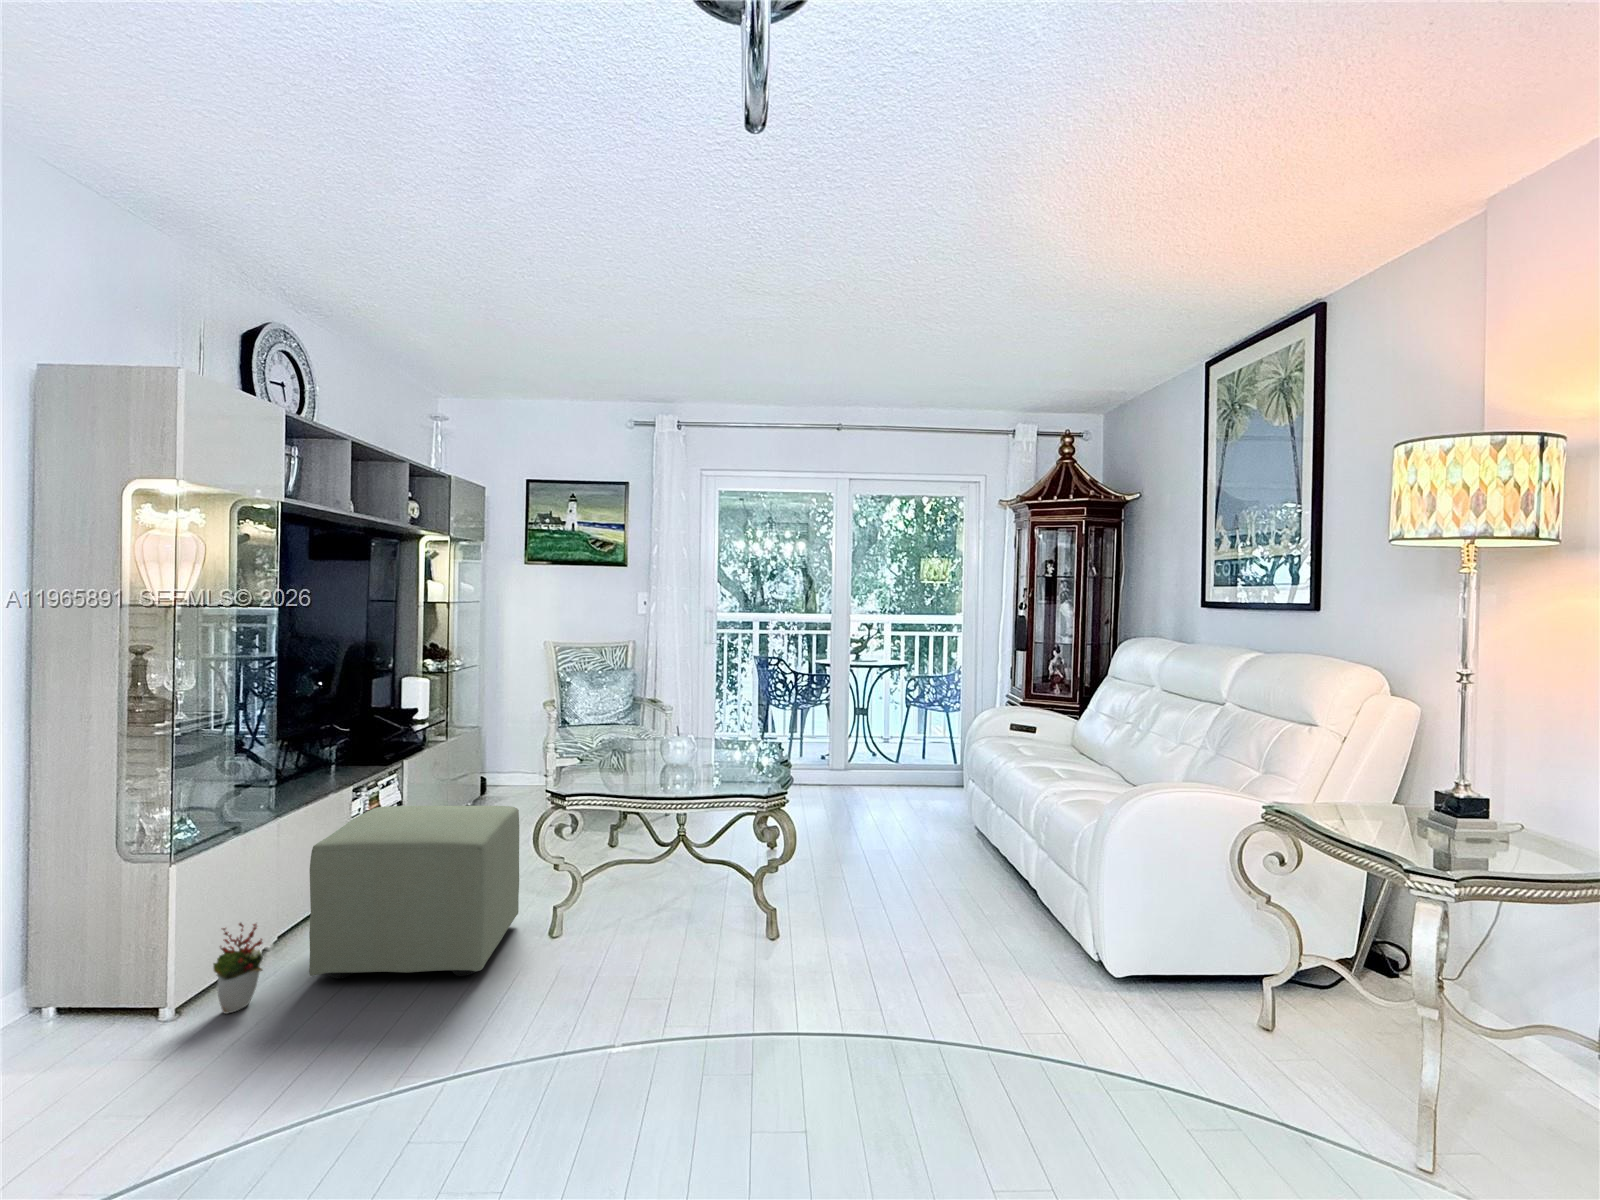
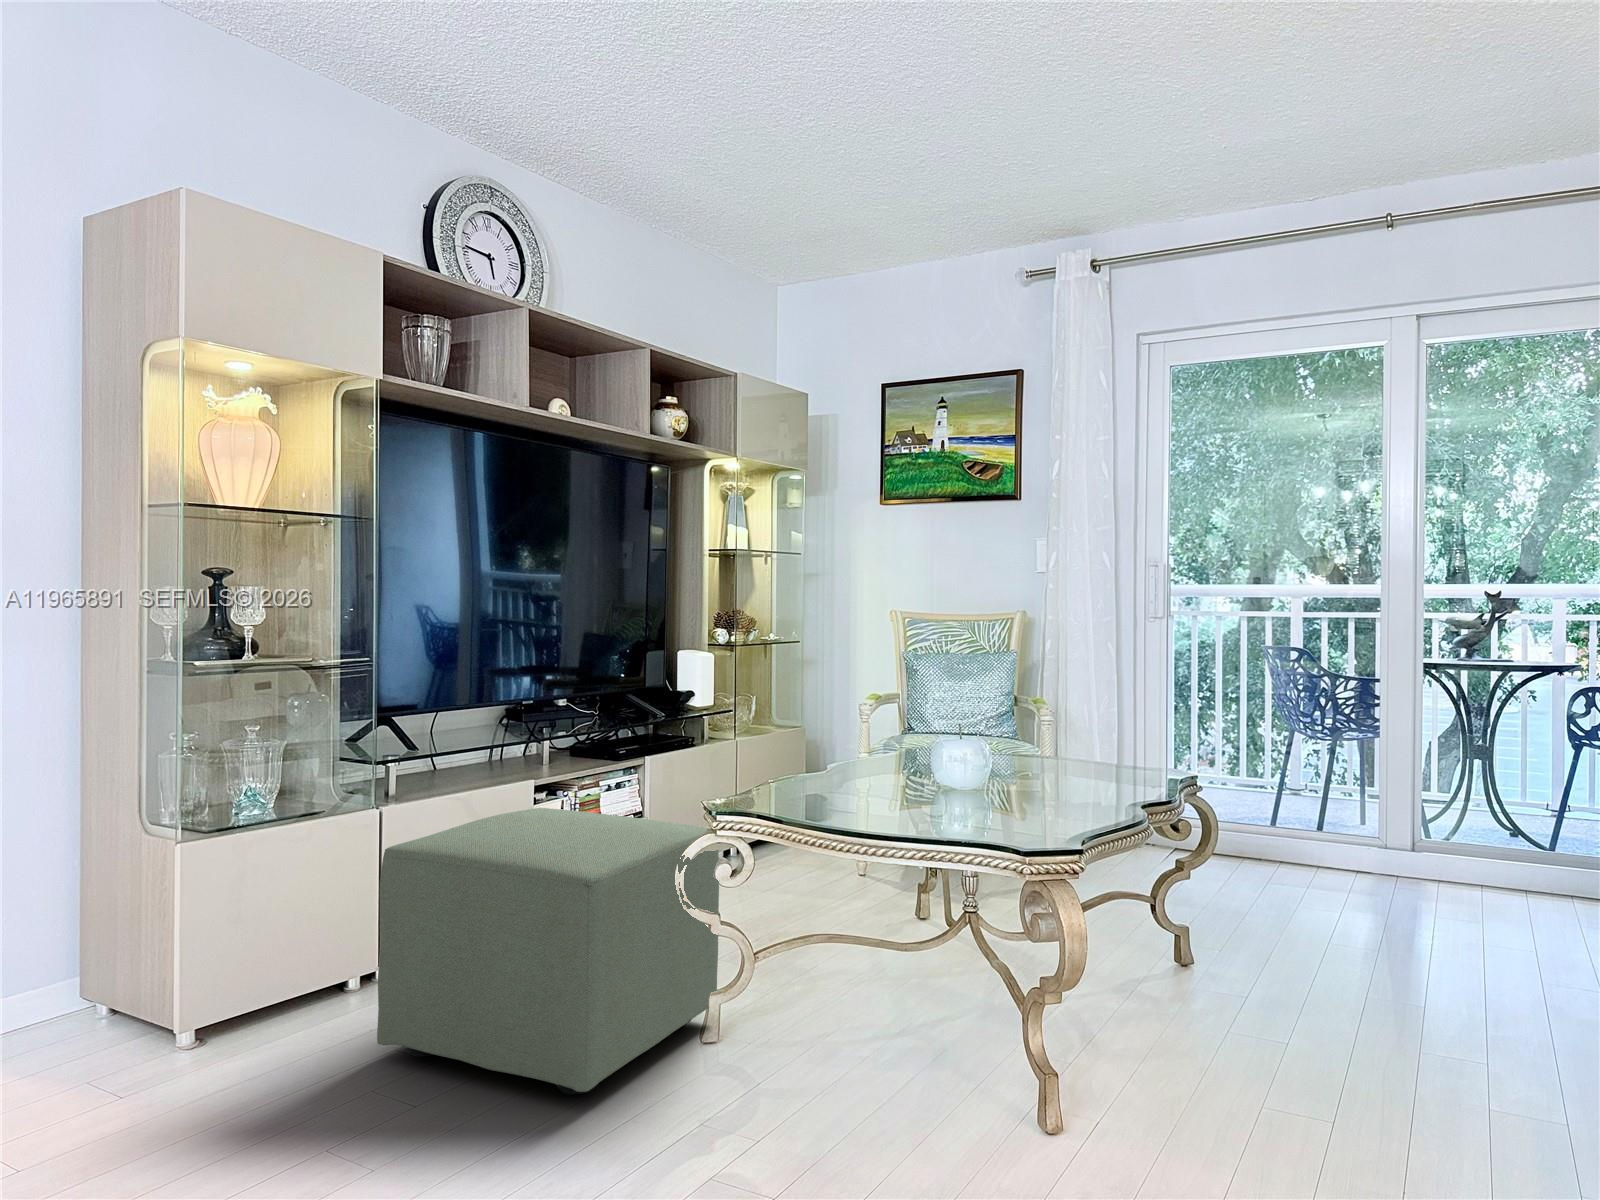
decorative plant: present [213,923,262,1014] -> none [228,945,308,1078]

